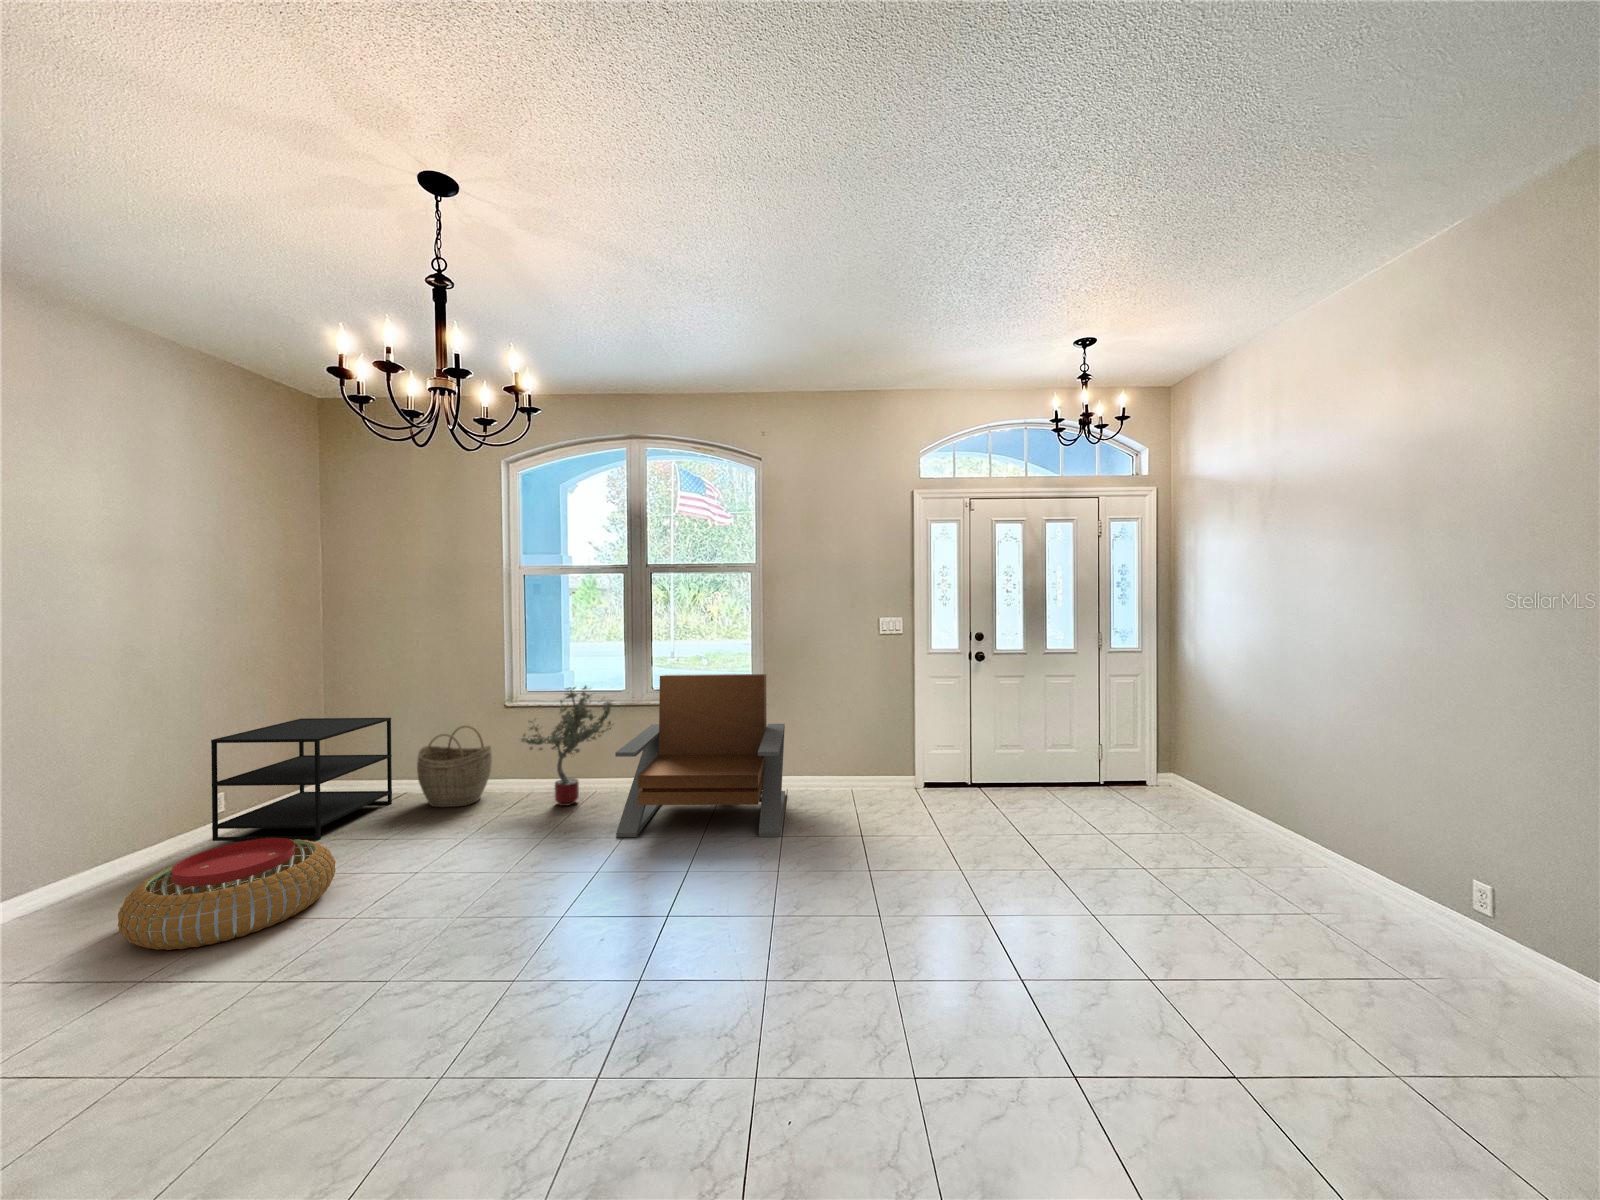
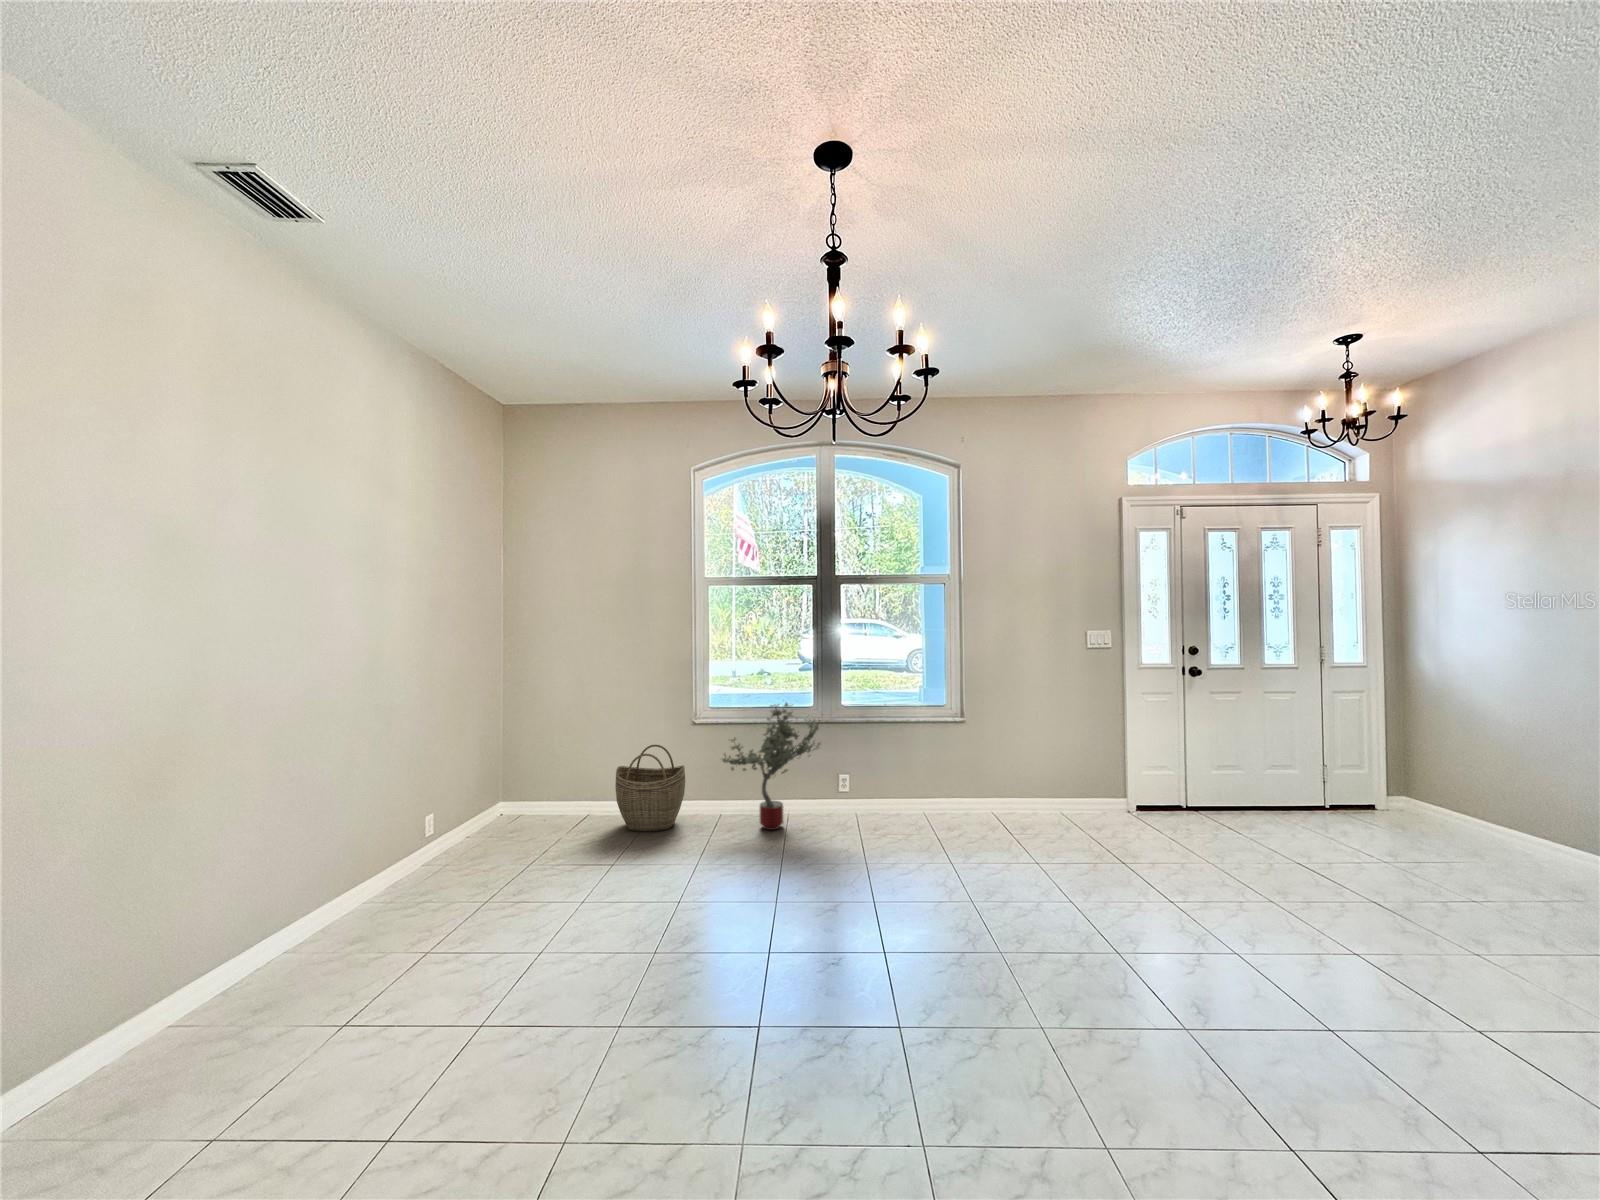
lounge chair: present [615,674,785,837] -> none [852,690,1035,864]
side table: present [211,718,392,841] -> none [433,736,585,867]
pouf: present [118,838,335,950] -> none [438,865,619,986]

